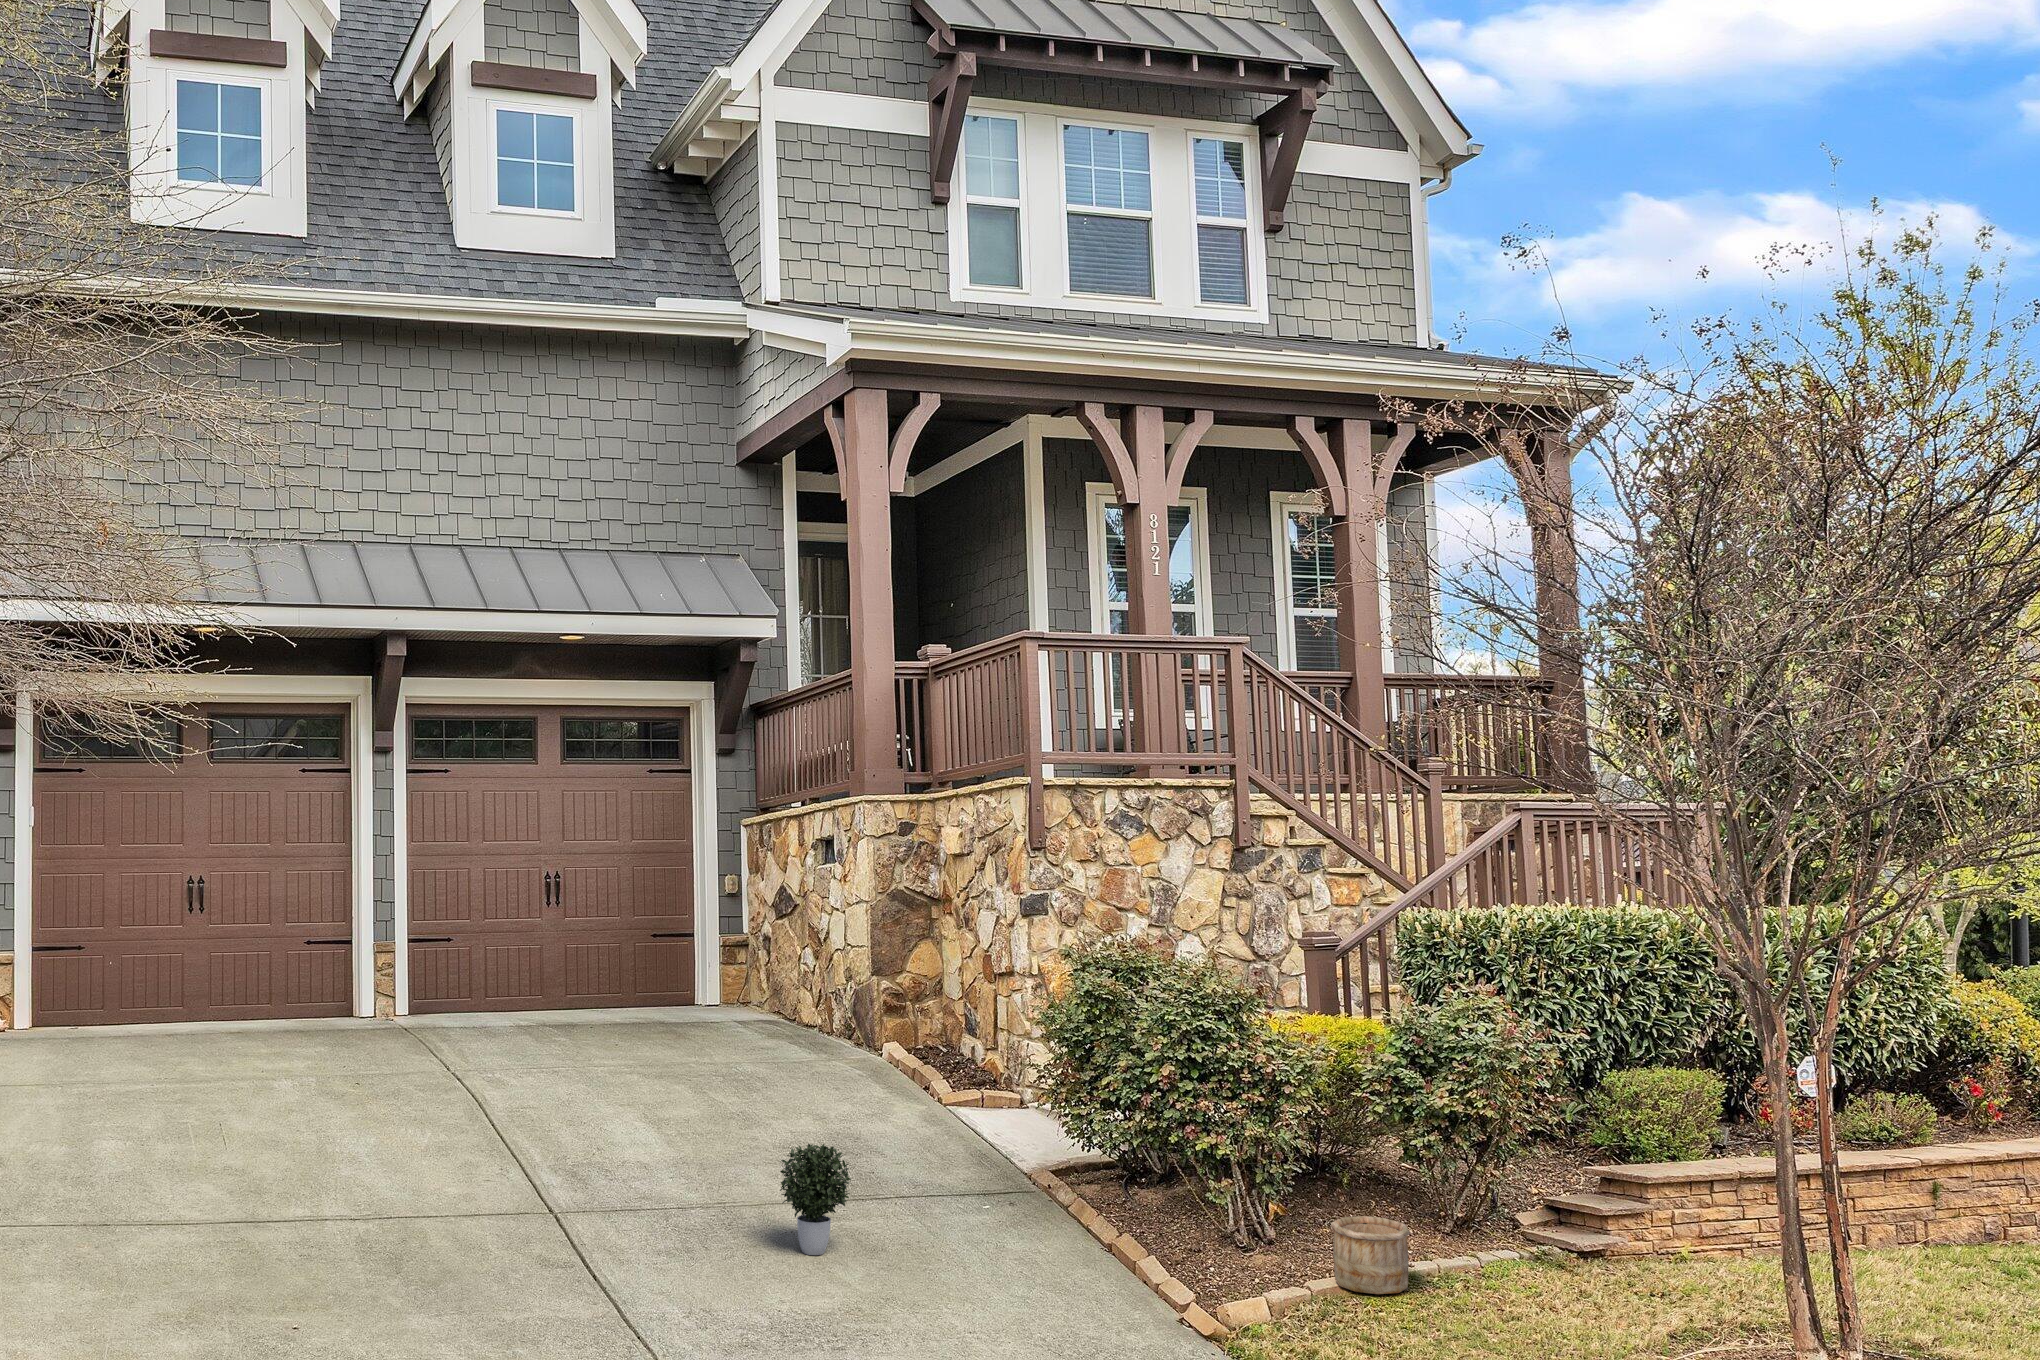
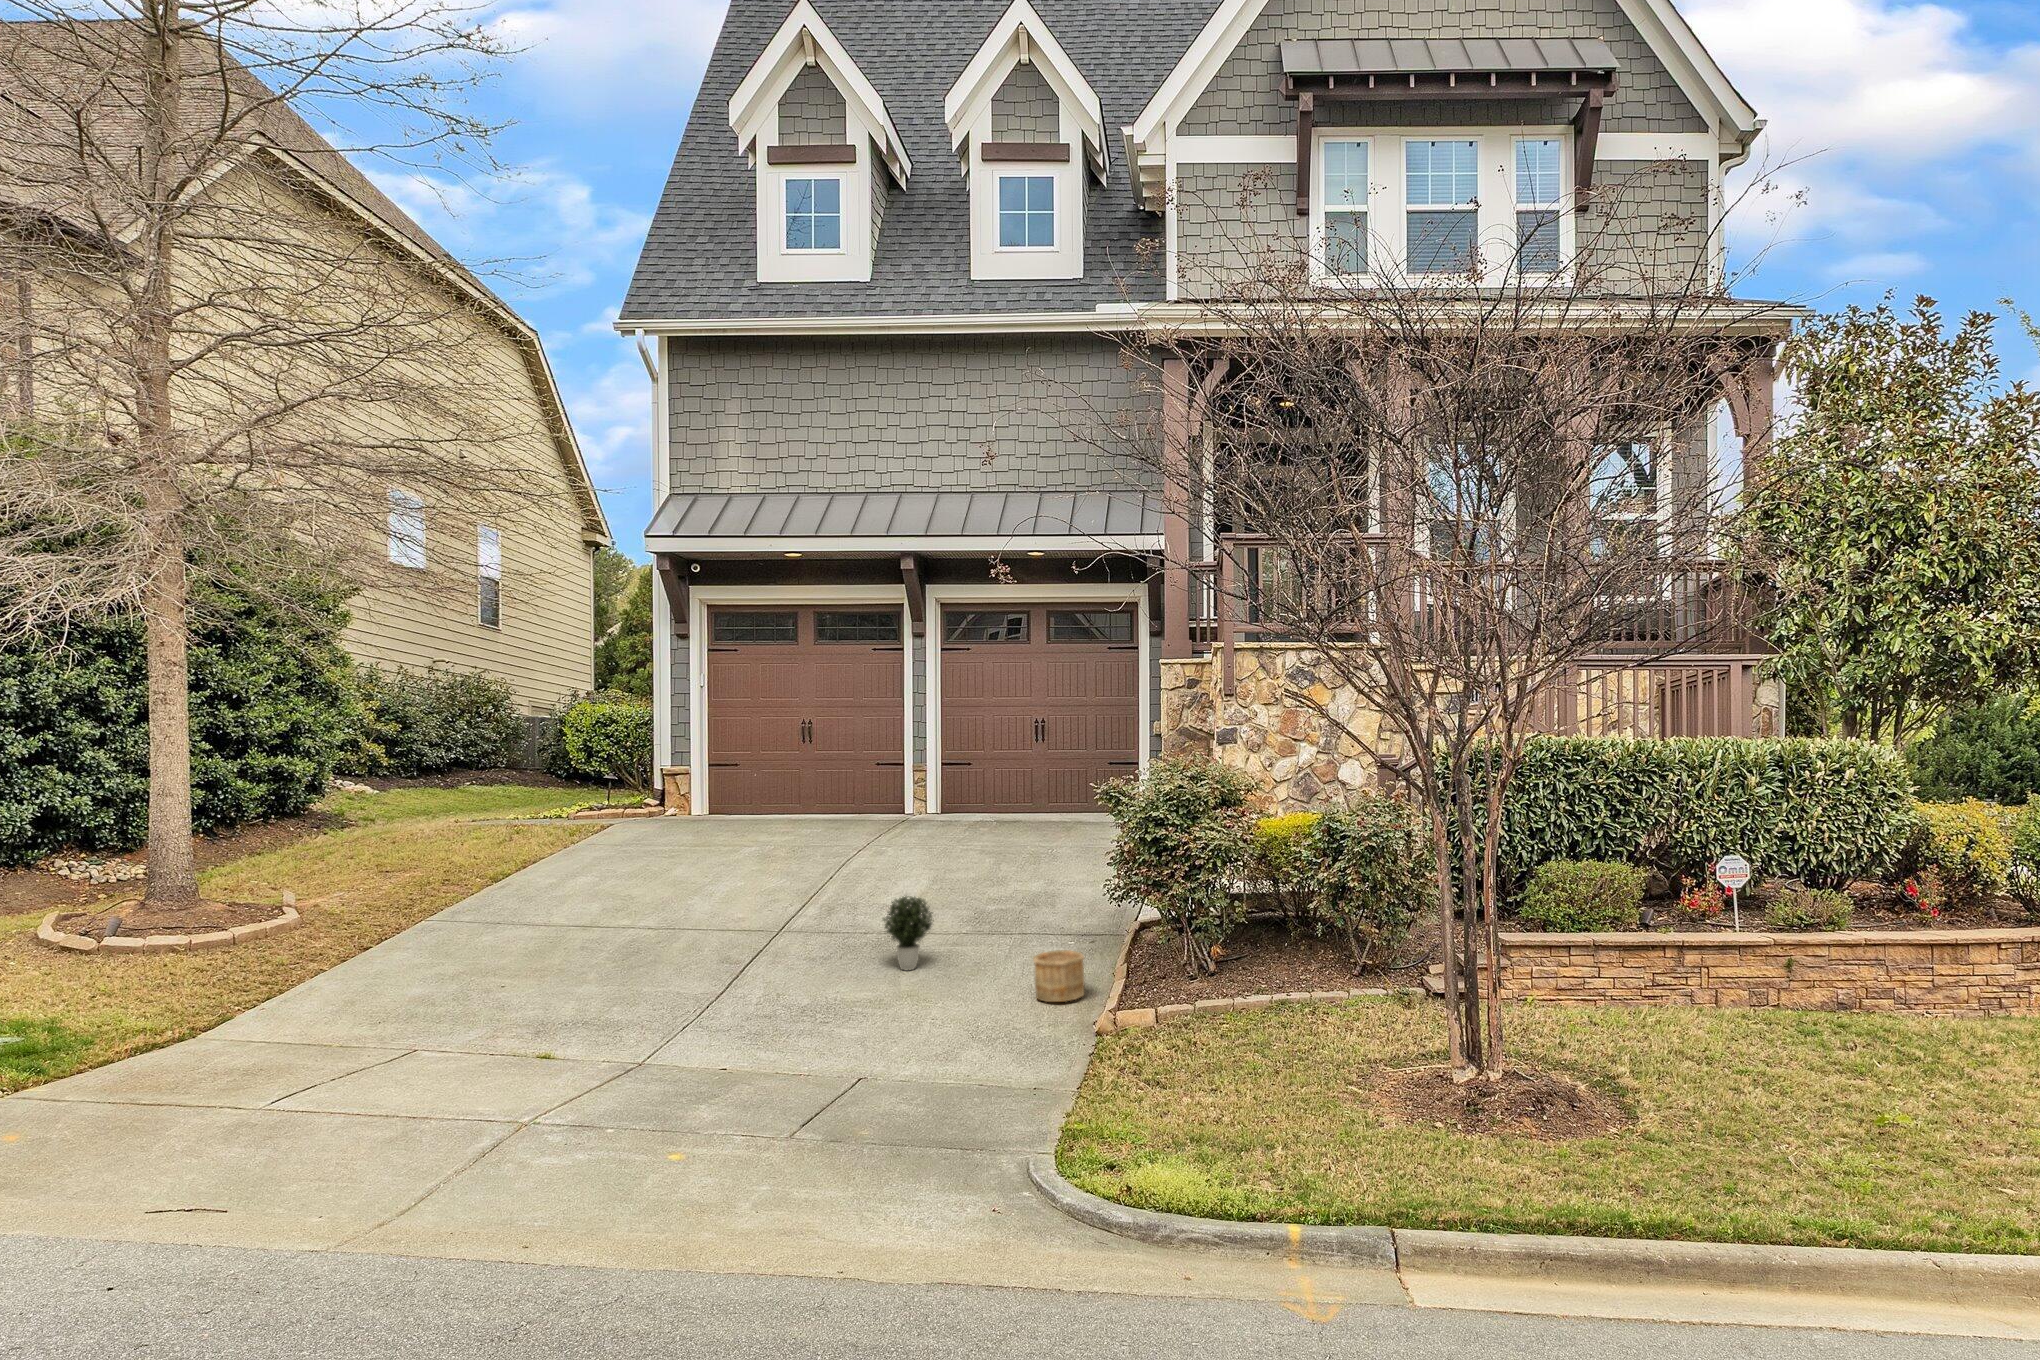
wooden bucket: present [1331,1216,1410,1294] -> present [1033,950,1084,1002]

